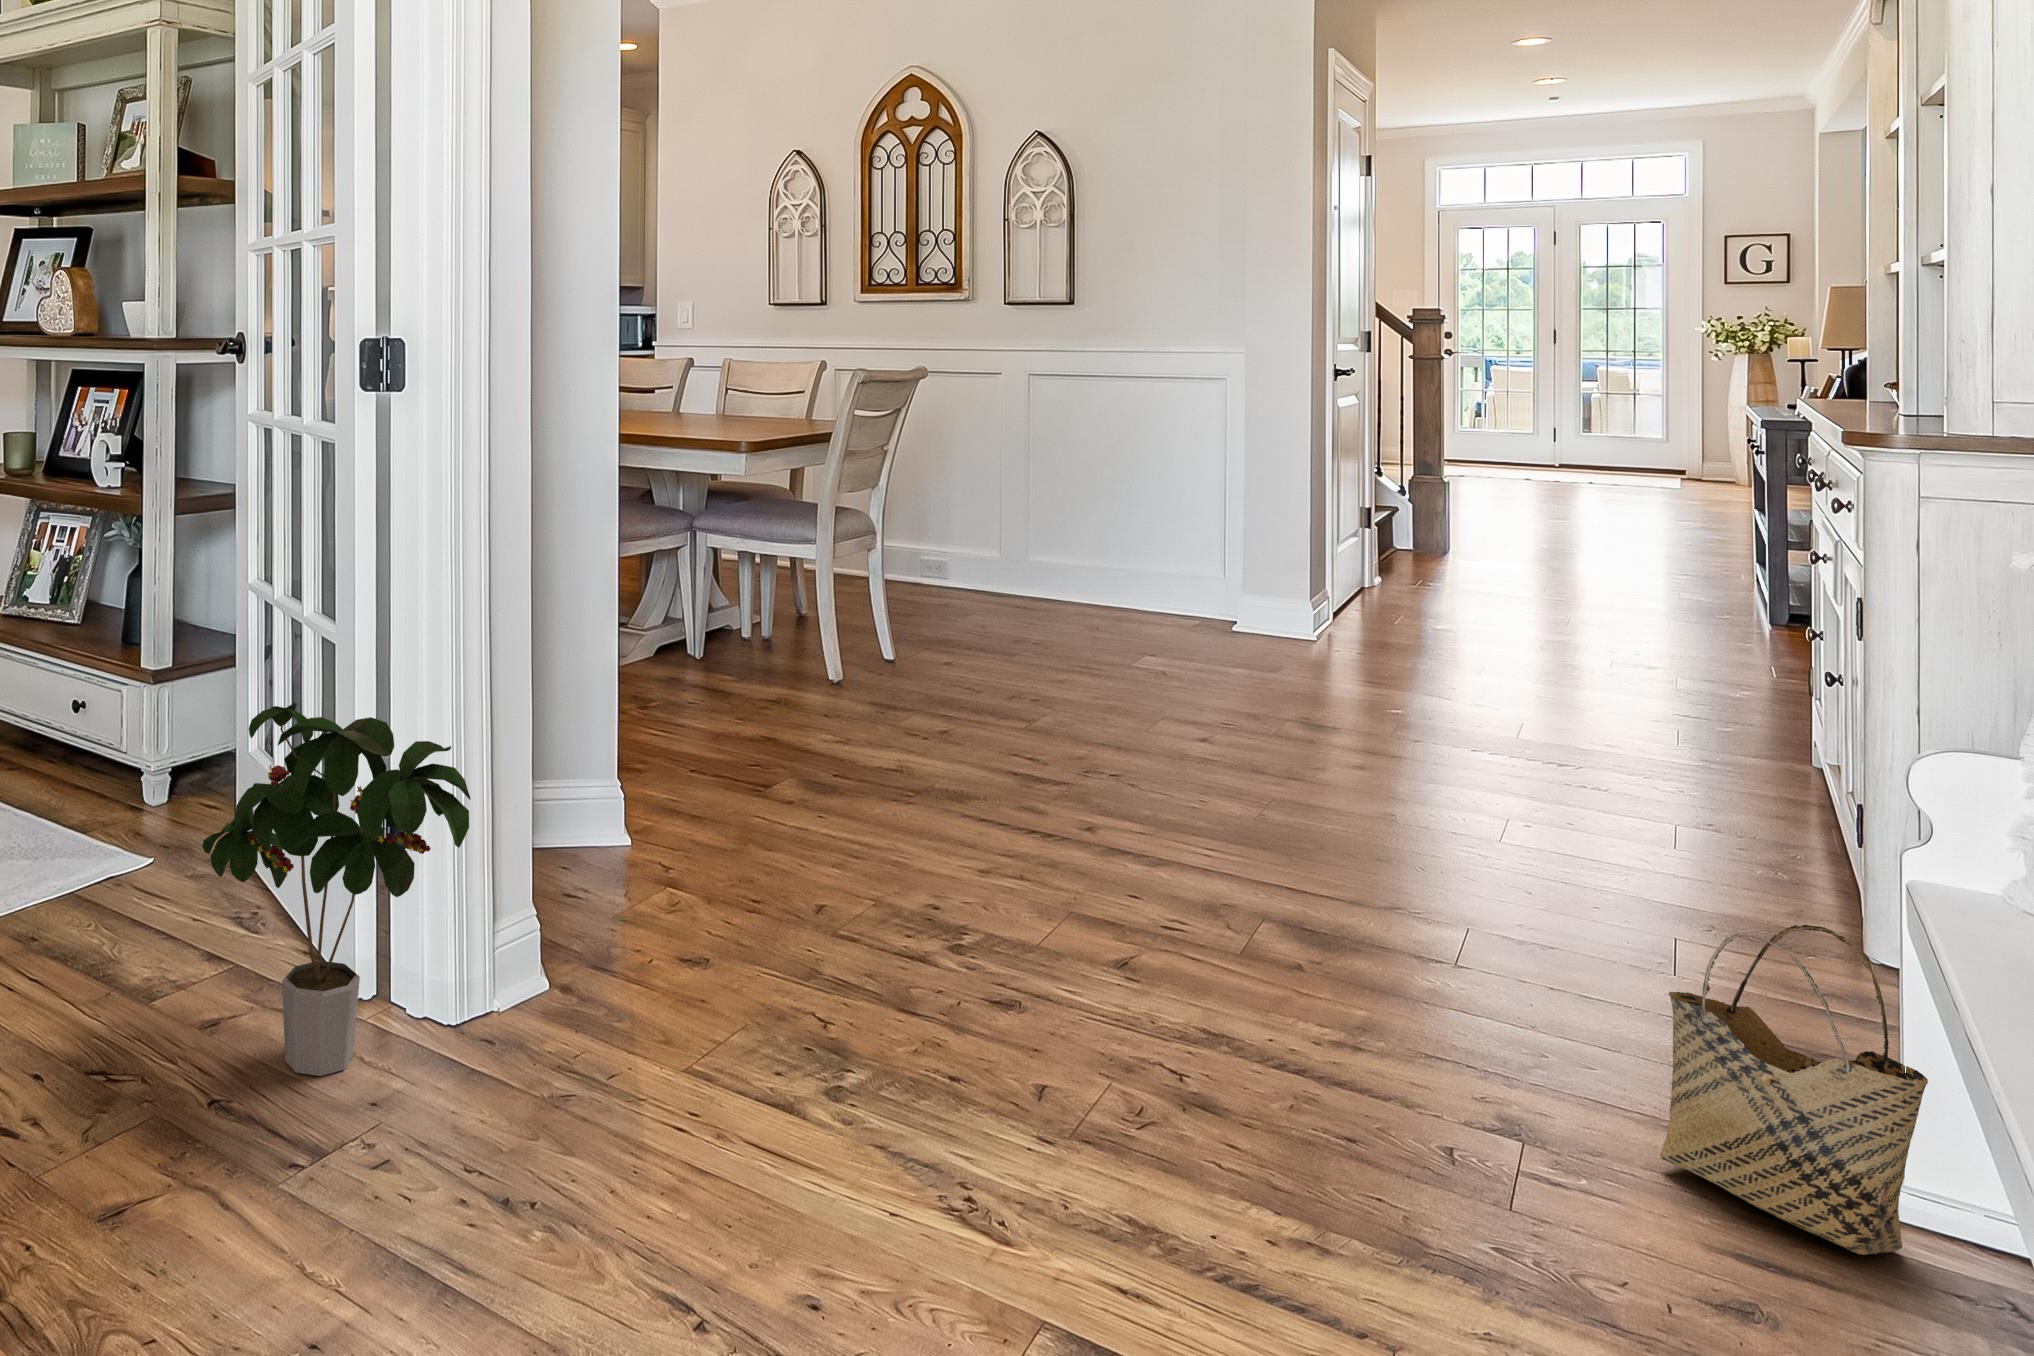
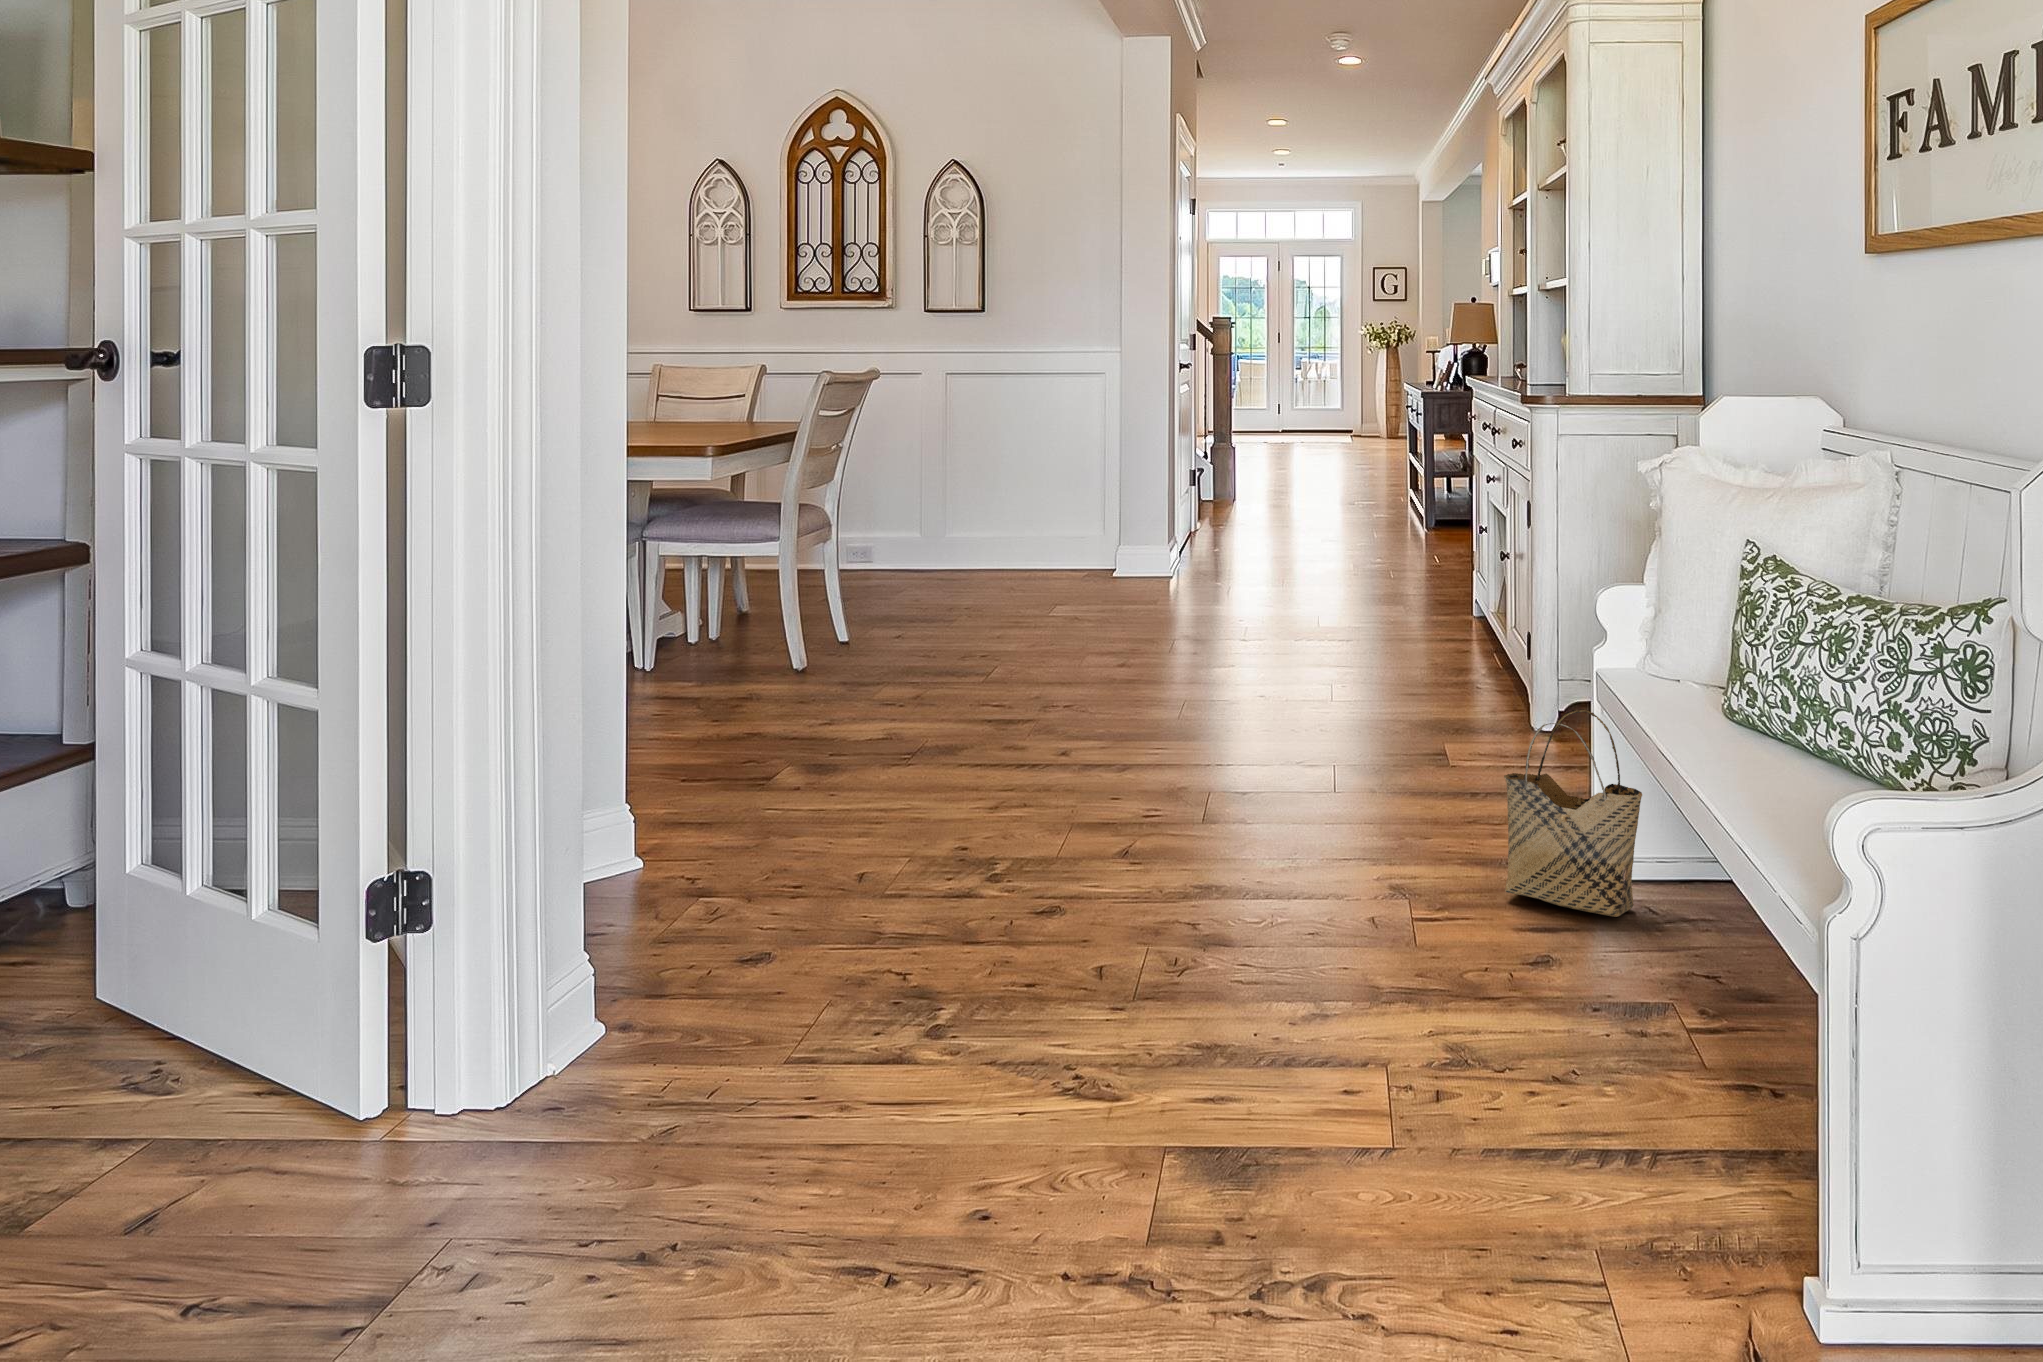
potted plant: present [202,703,470,1076] -> none [148,779,547,1211]

